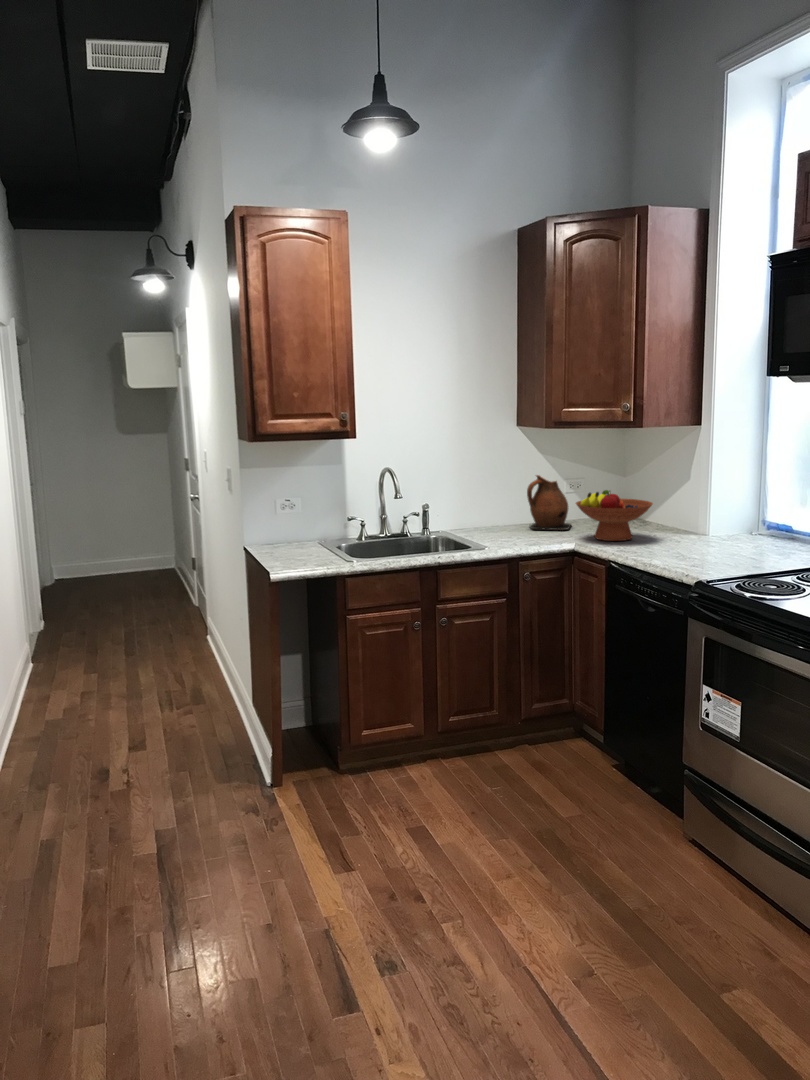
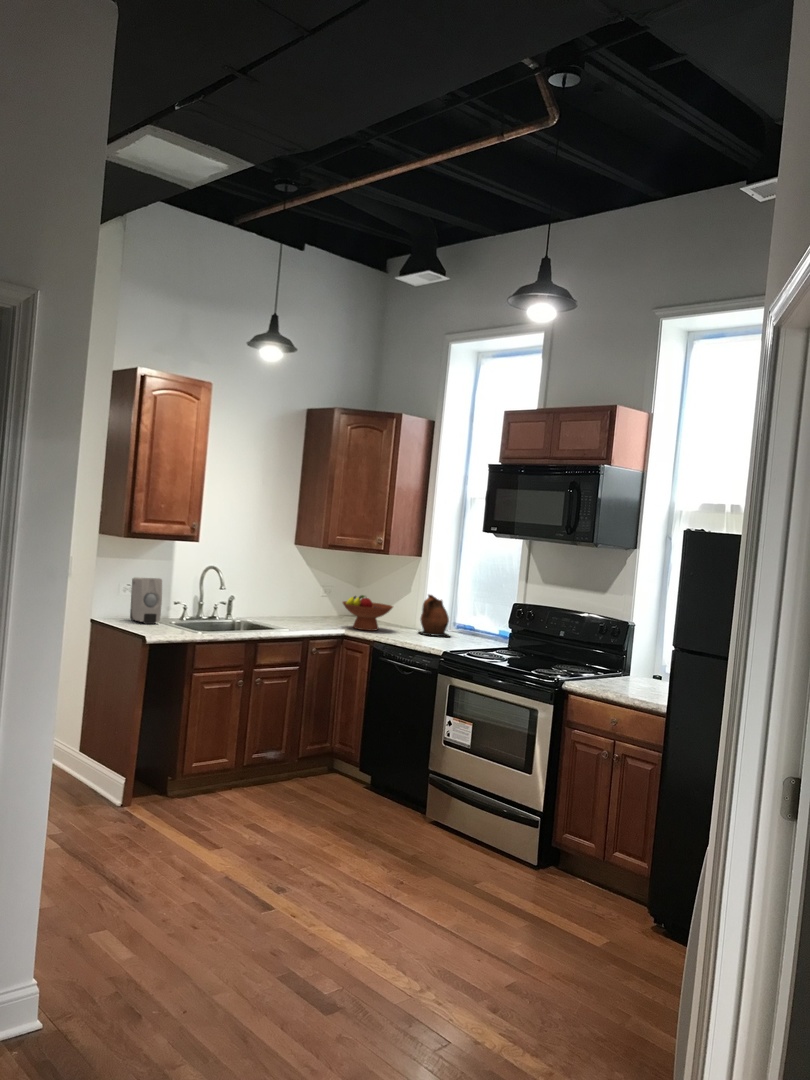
ceramic pitcher: present [527,475,571,530] -> present [419,595,450,637]
soap dispenser: none [286,490,318,551] -> present [130,577,162,624]

